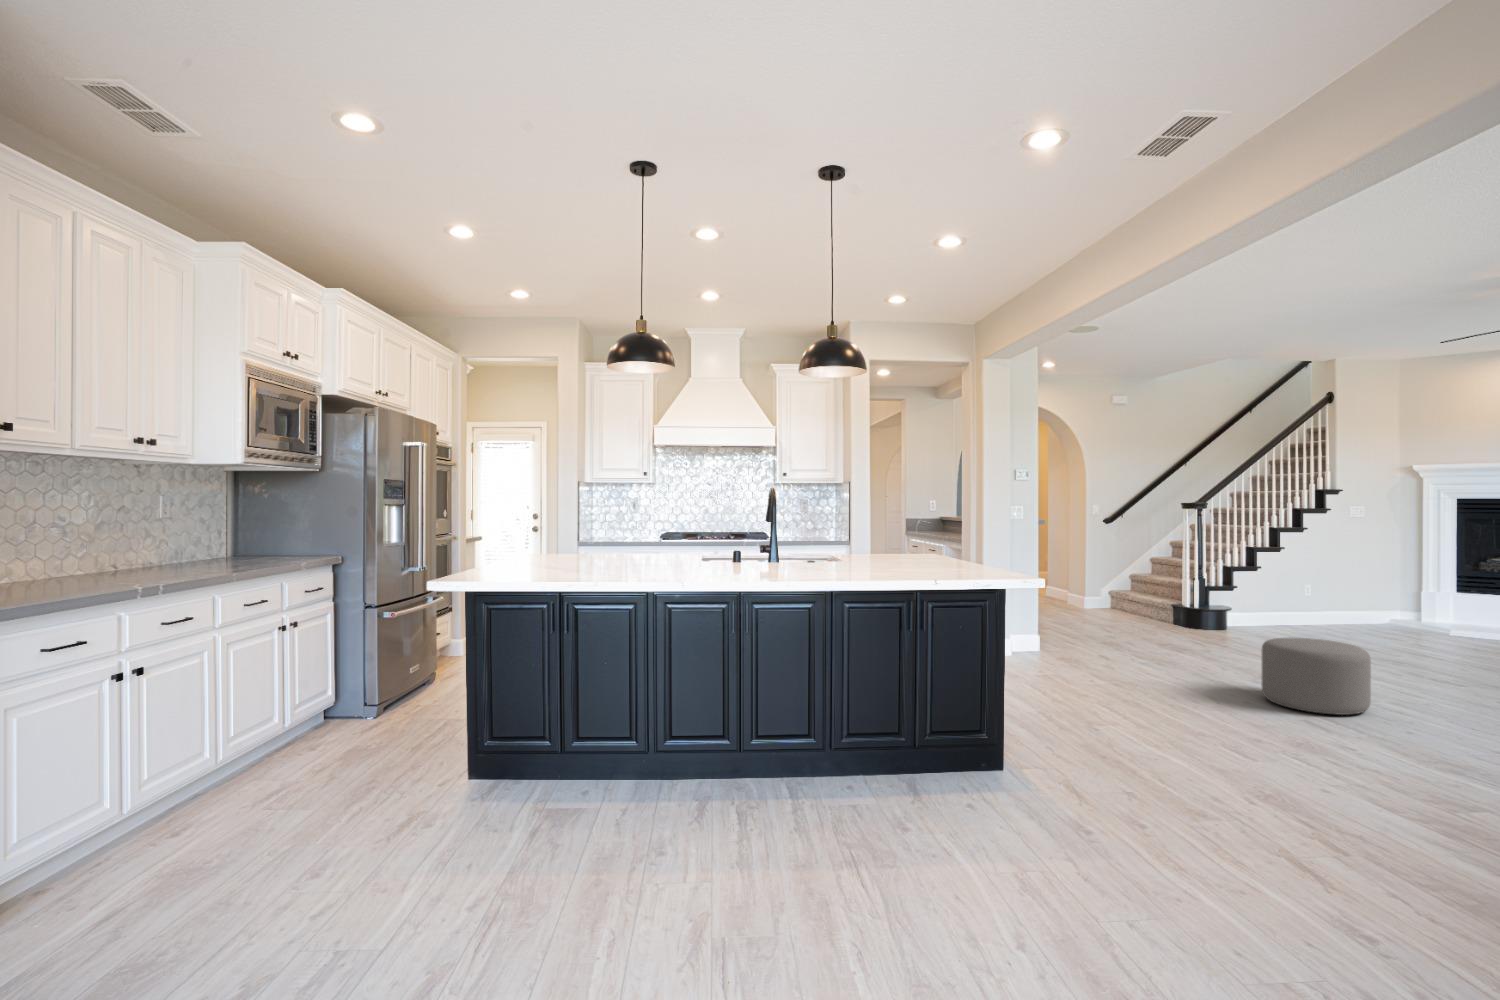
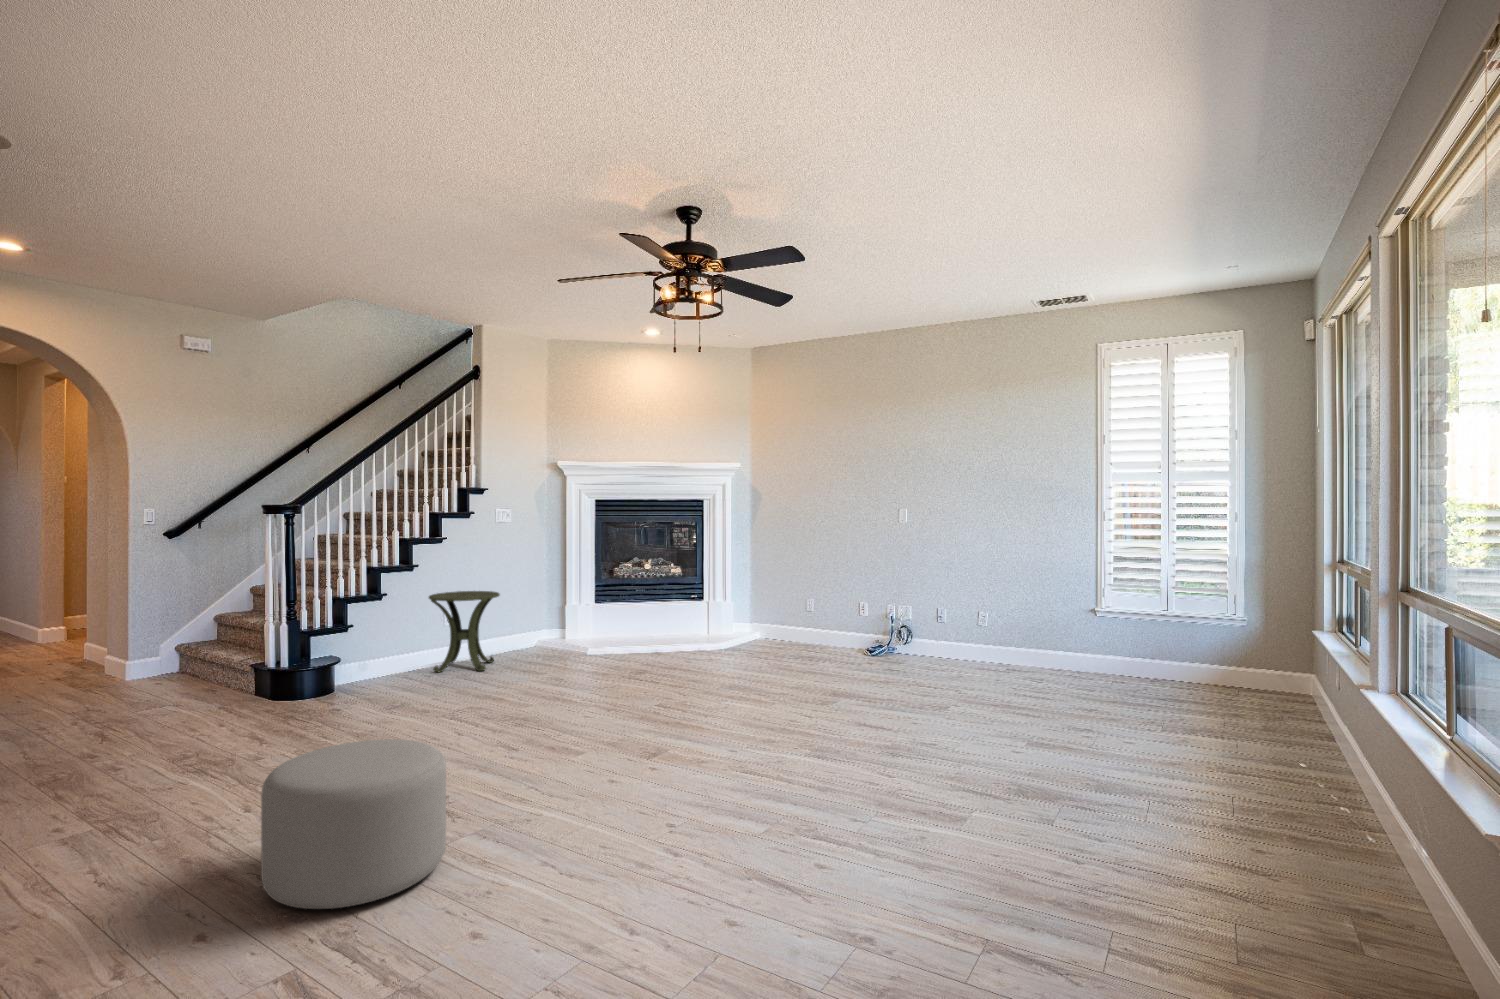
side table: none [1295,569,1359,631] -> present [429,591,500,672]

